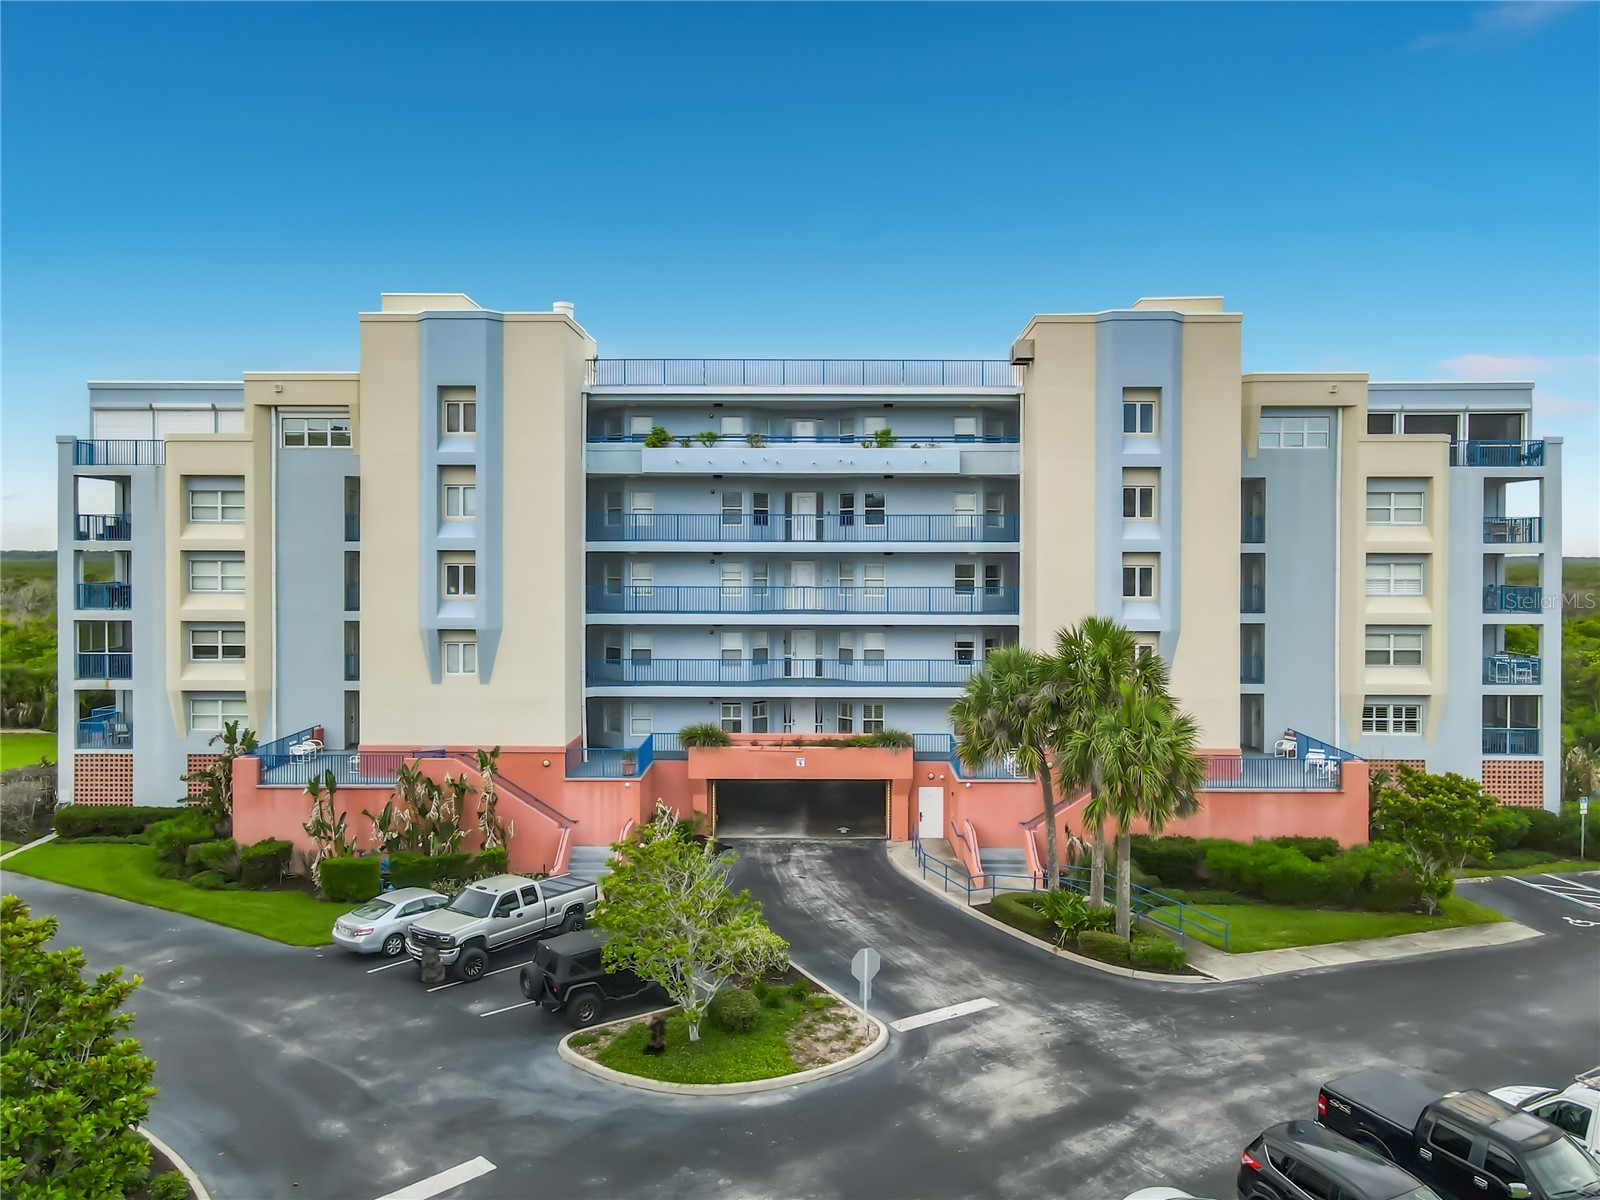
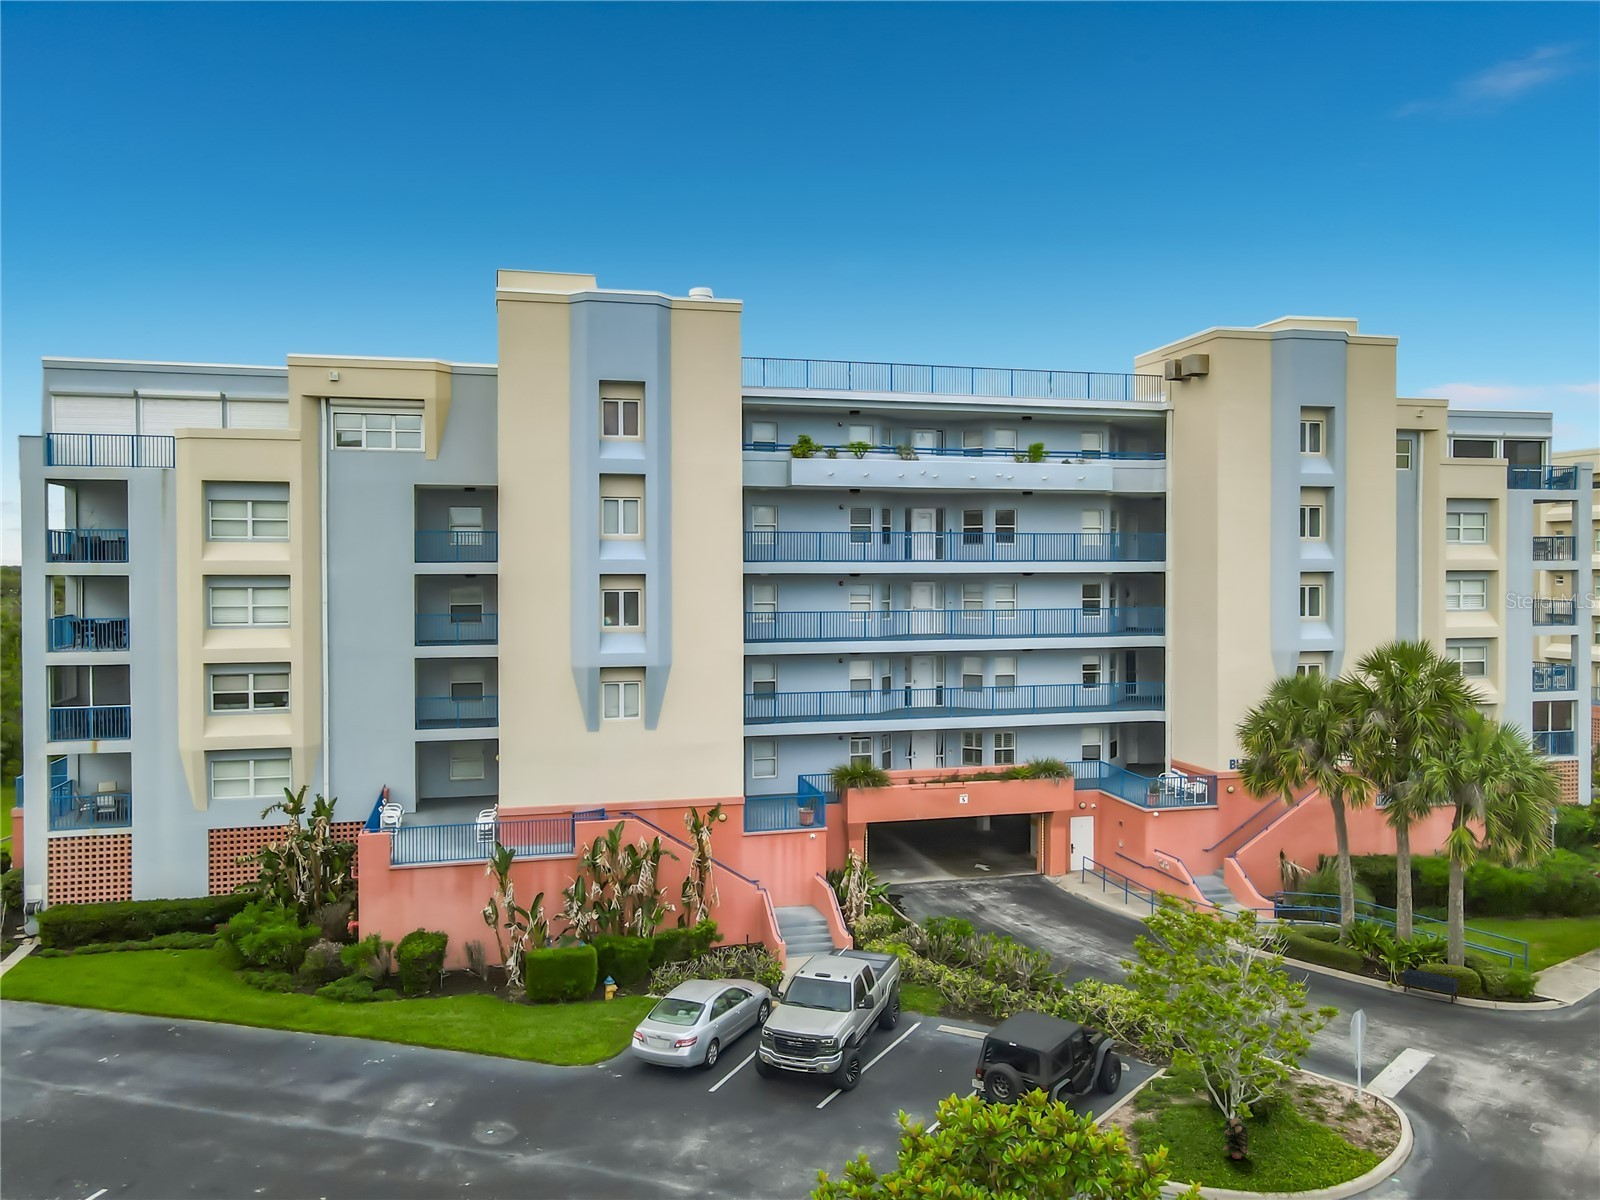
bench: none [1059,936,1104,971] -> present [1403,969,1458,1003]
trash can: present [422,947,445,983] -> none [818,1057,846,1107]

